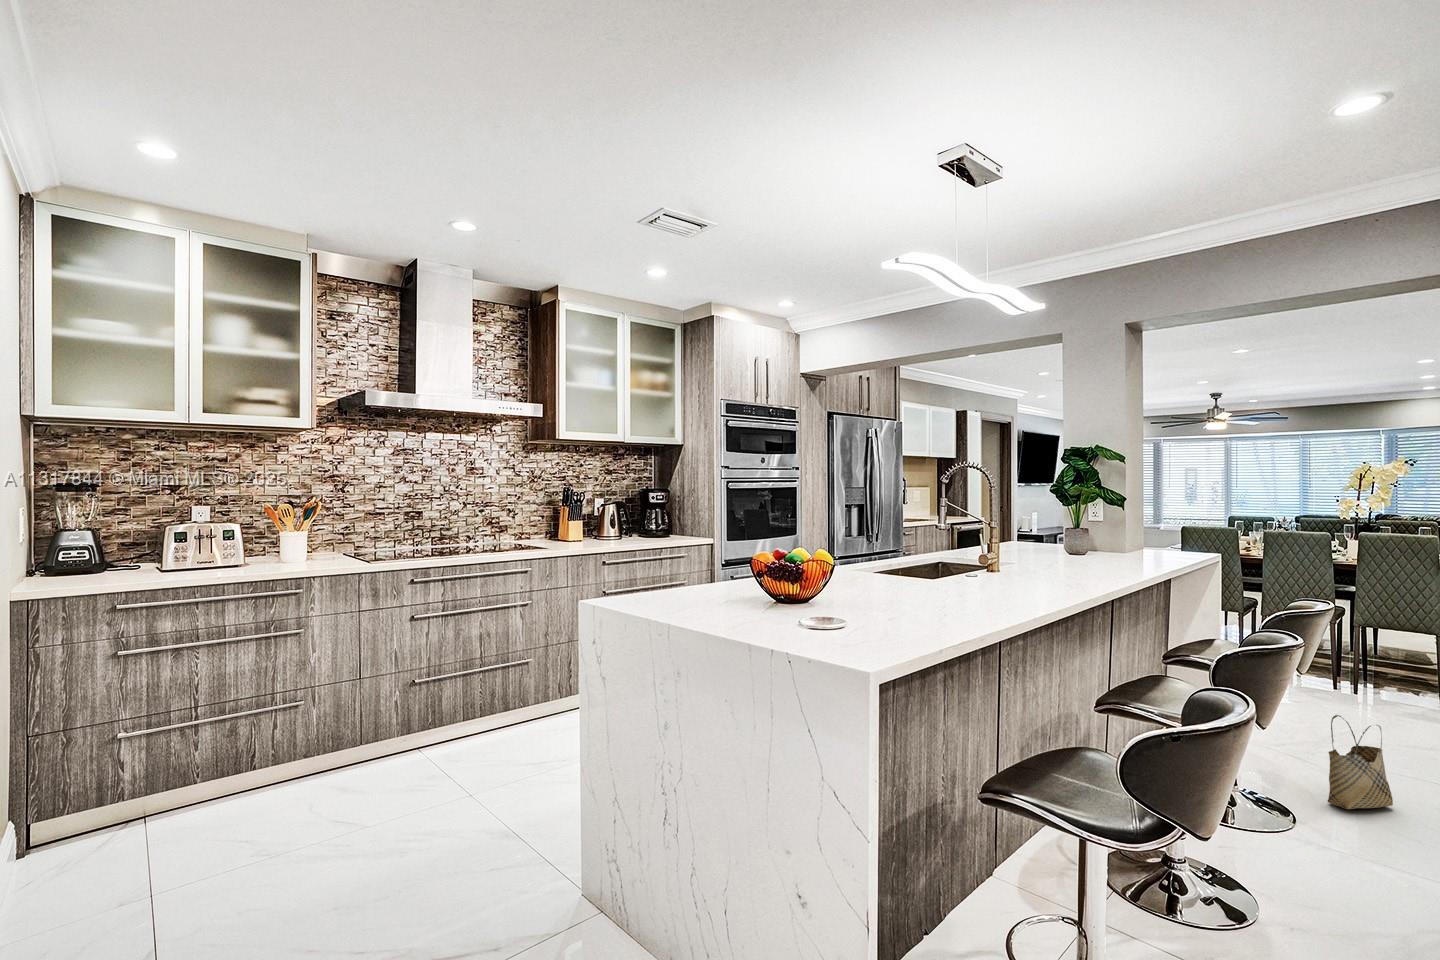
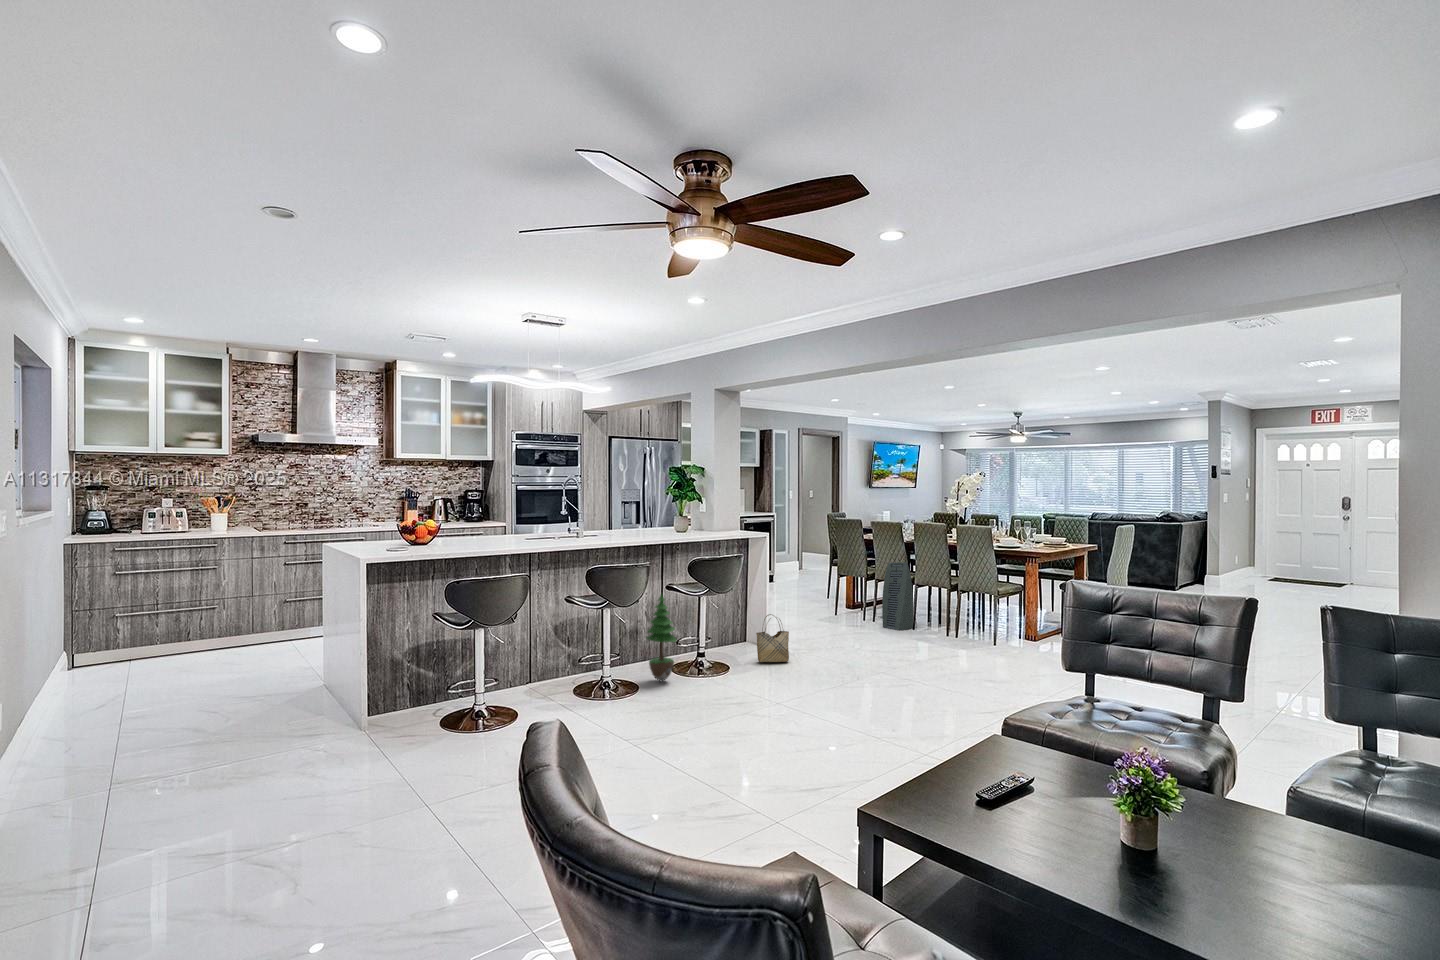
air purifier: none [1333,603,1387,712] -> present [882,563,913,630]
potted tree: none [1235,700,1318,884] -> present [646,594,677,681]

